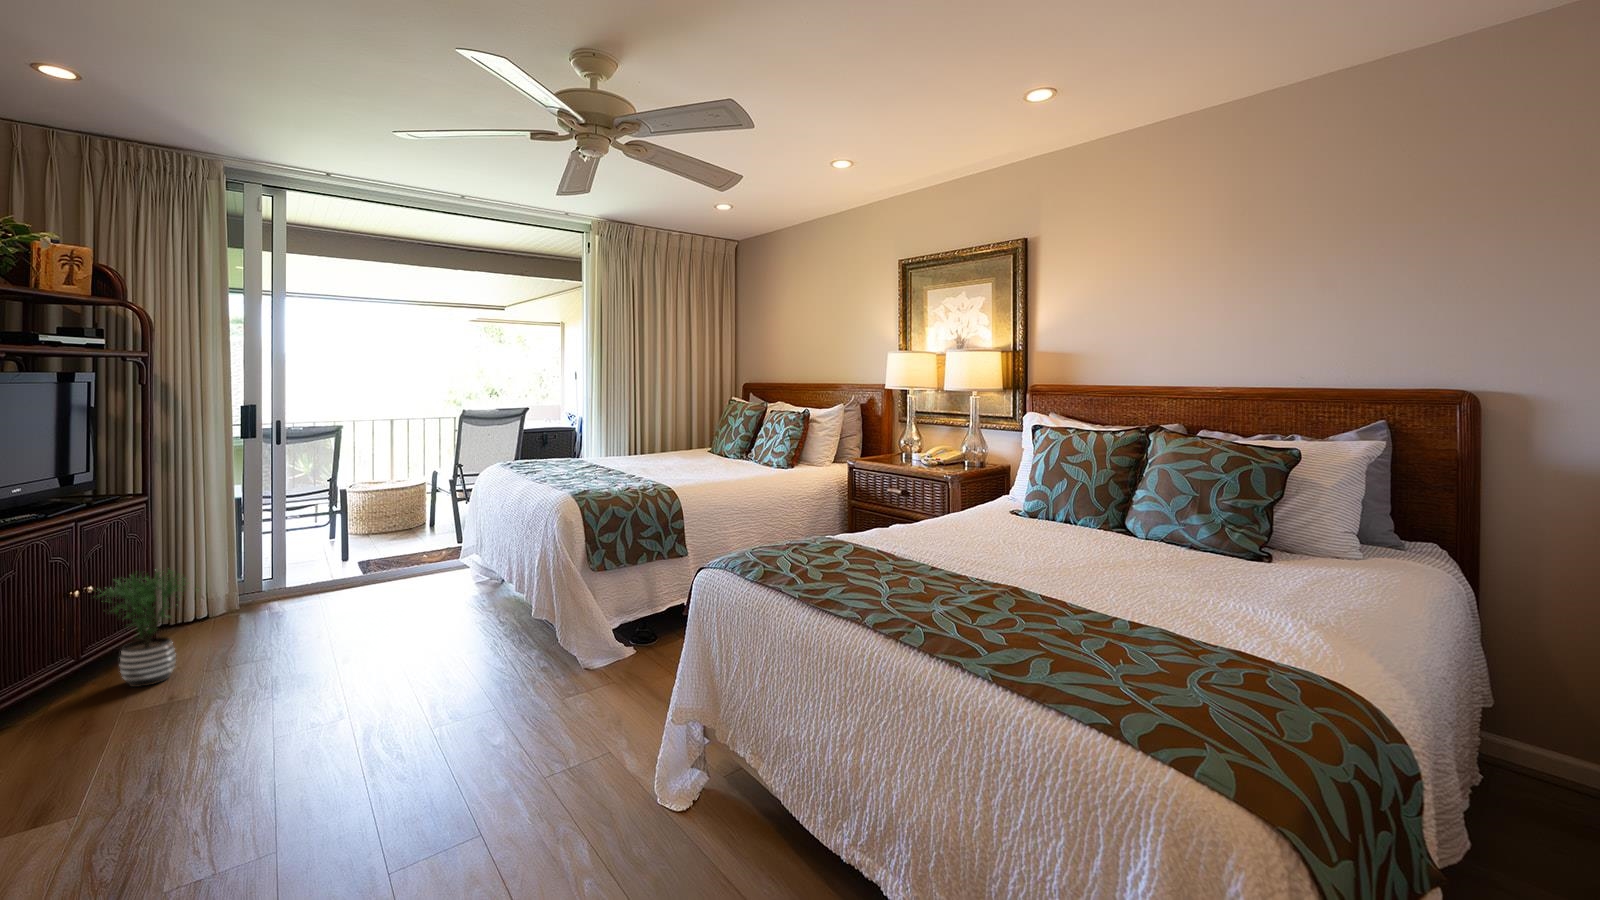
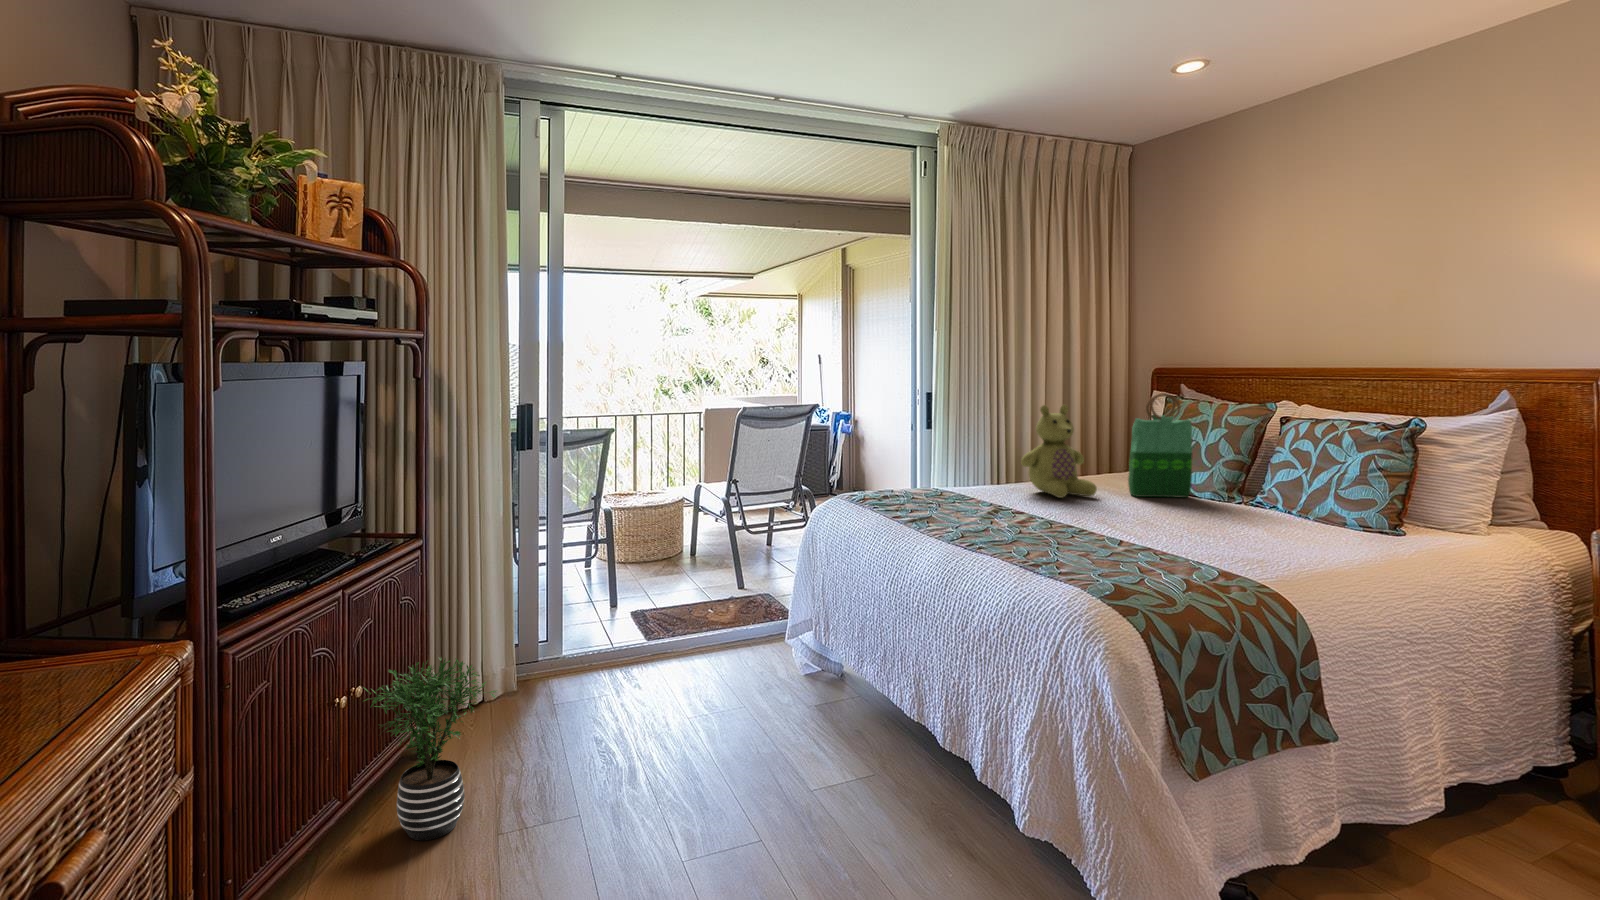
tote bag: none [688,399,723,462] -> present [1128,393,1192,497]
stuffed bear: none [618,406,664,464] -> present [1021,405,1097,498]

